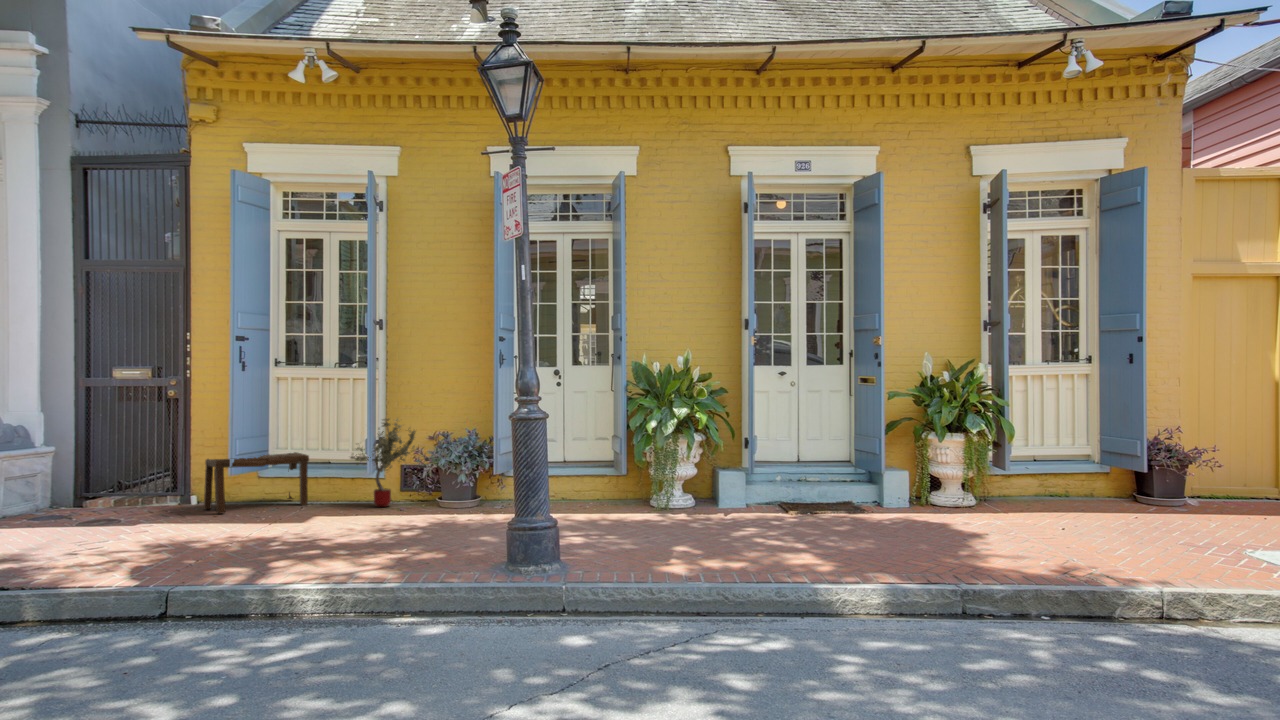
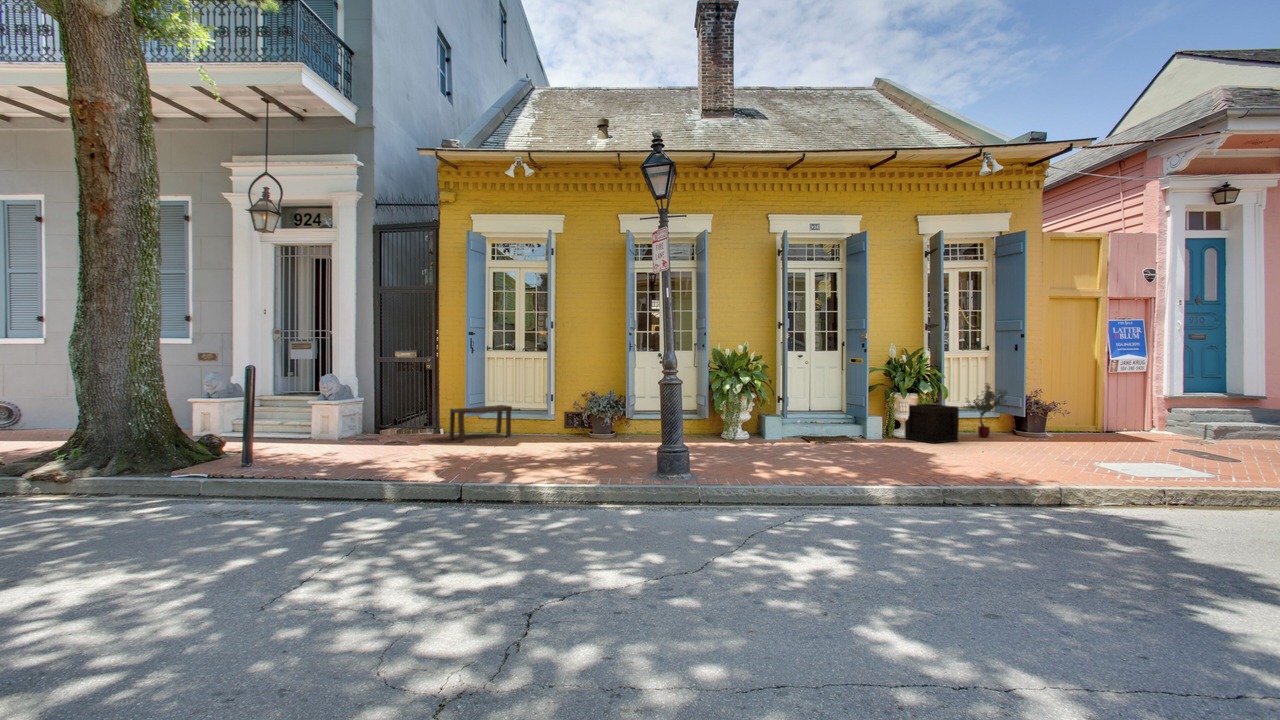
potted tree: present [351,418,415,507] -> present [961,383,1007,437]
wooden crate: none [946,451,1032,517] -> present [905,404,959,443]

